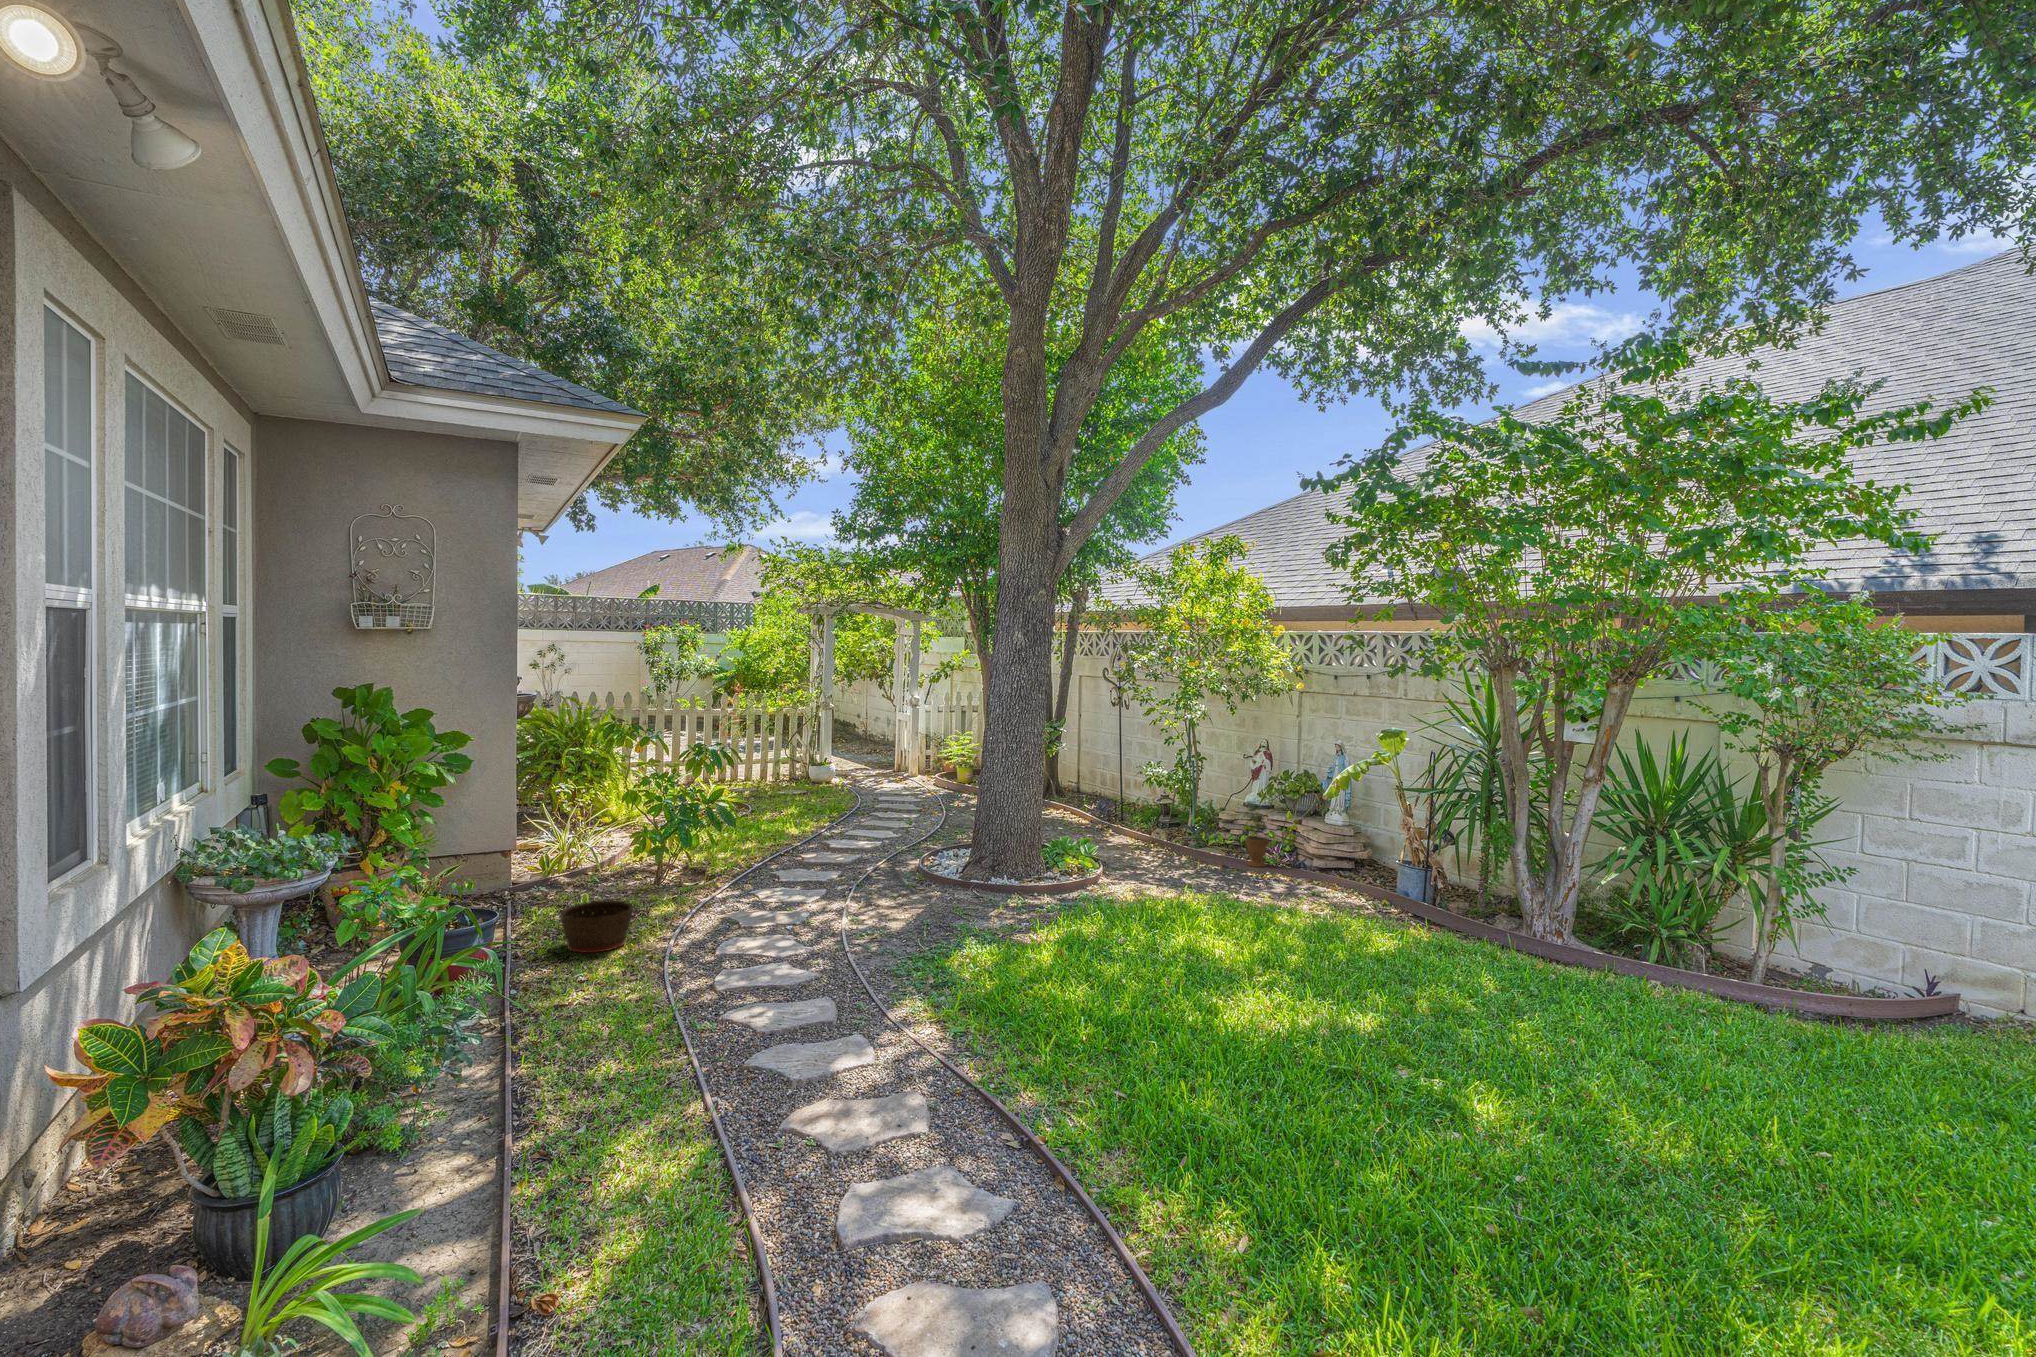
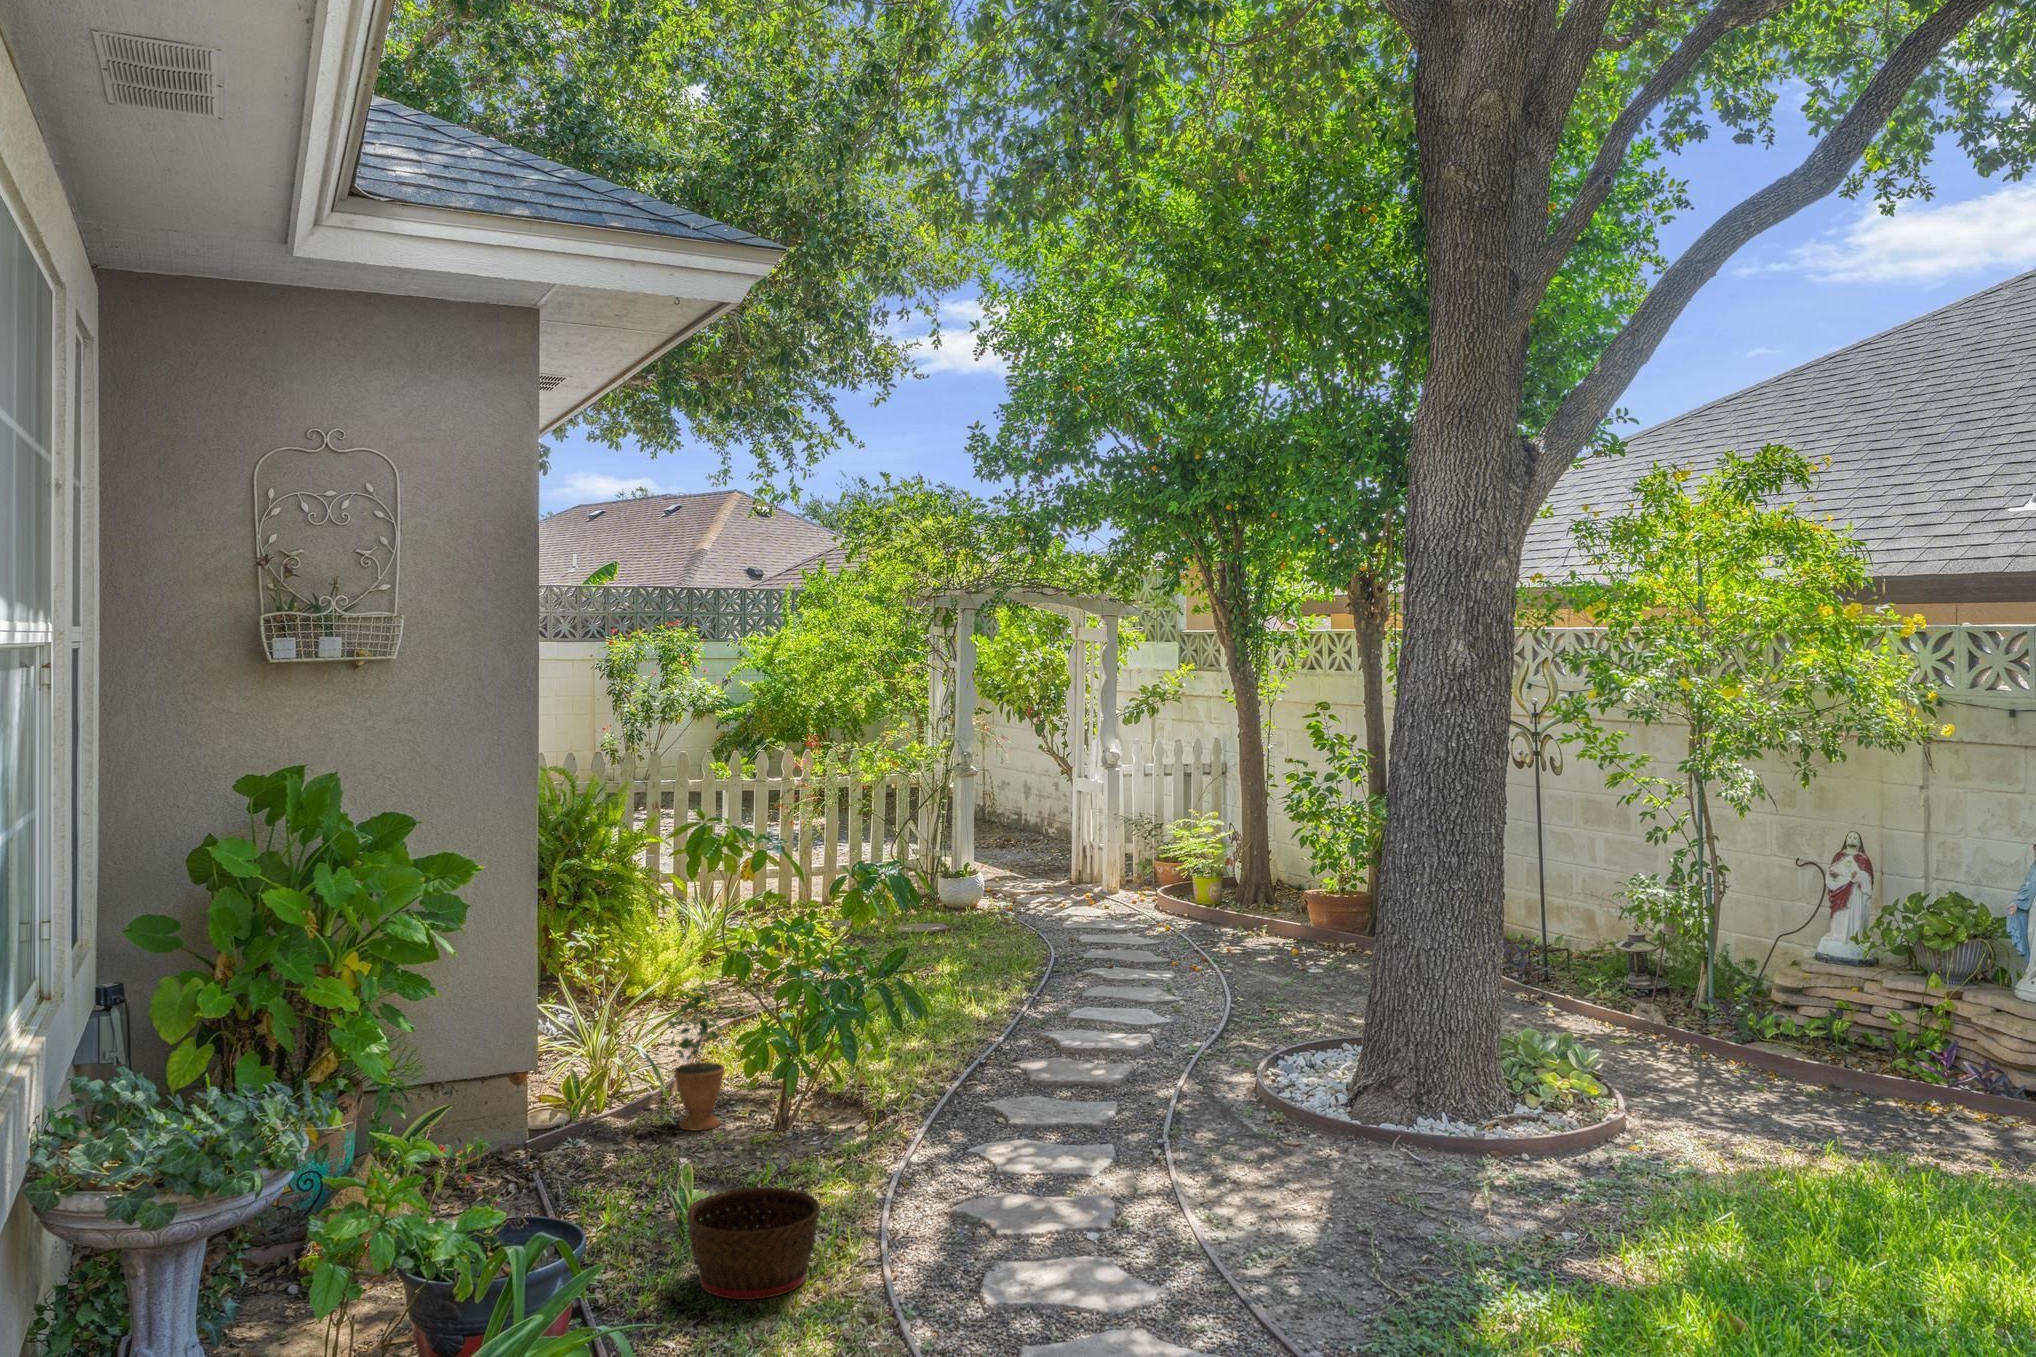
potted plant: present [1243,798,1269,867] -> present [668,982,725,1131]

